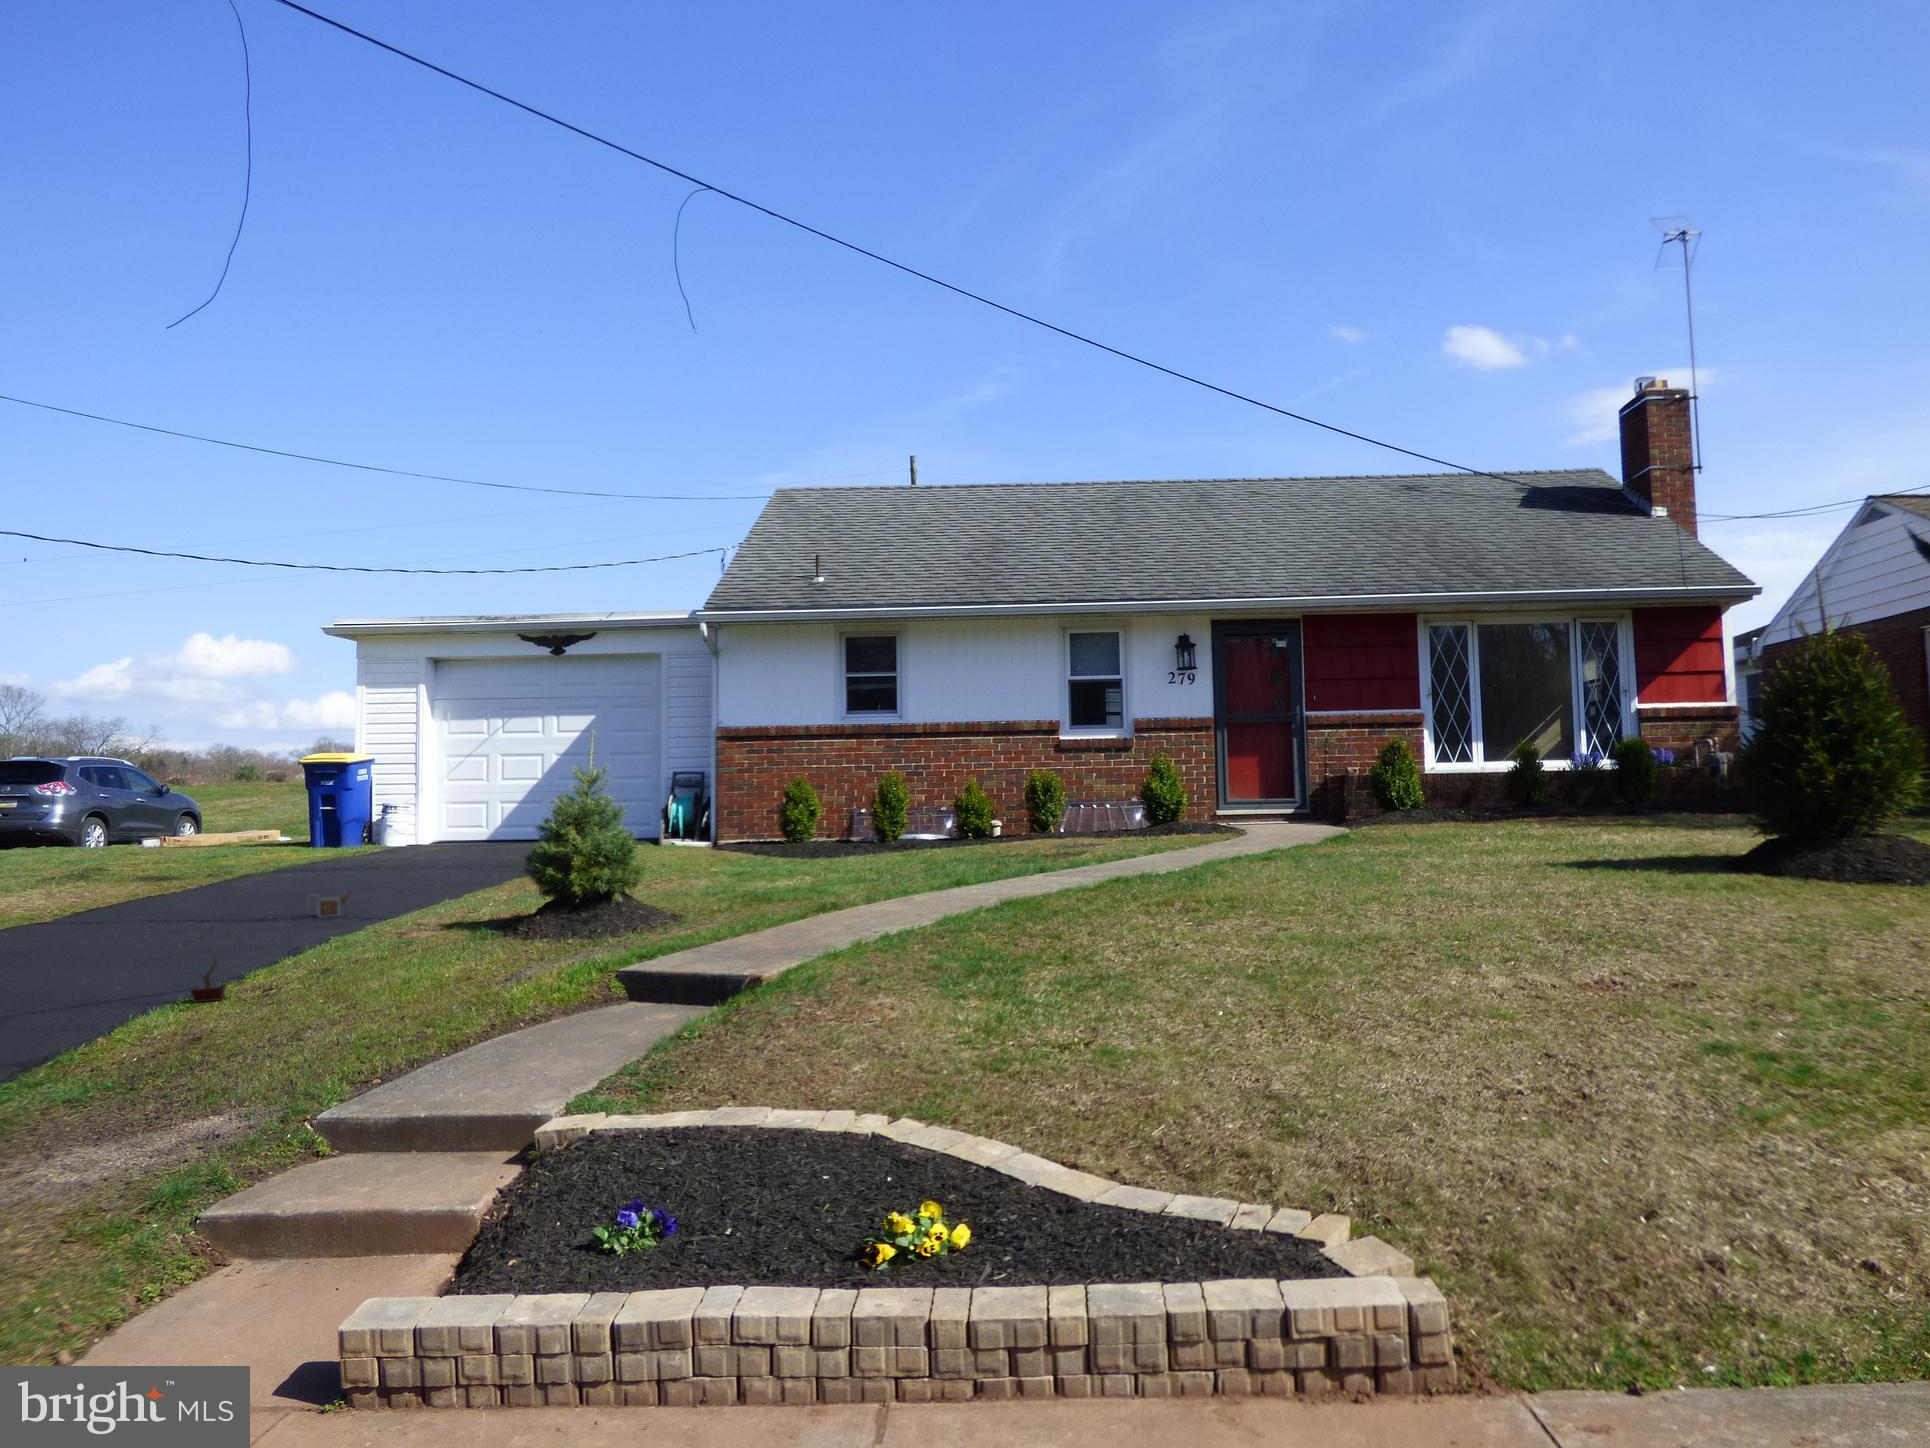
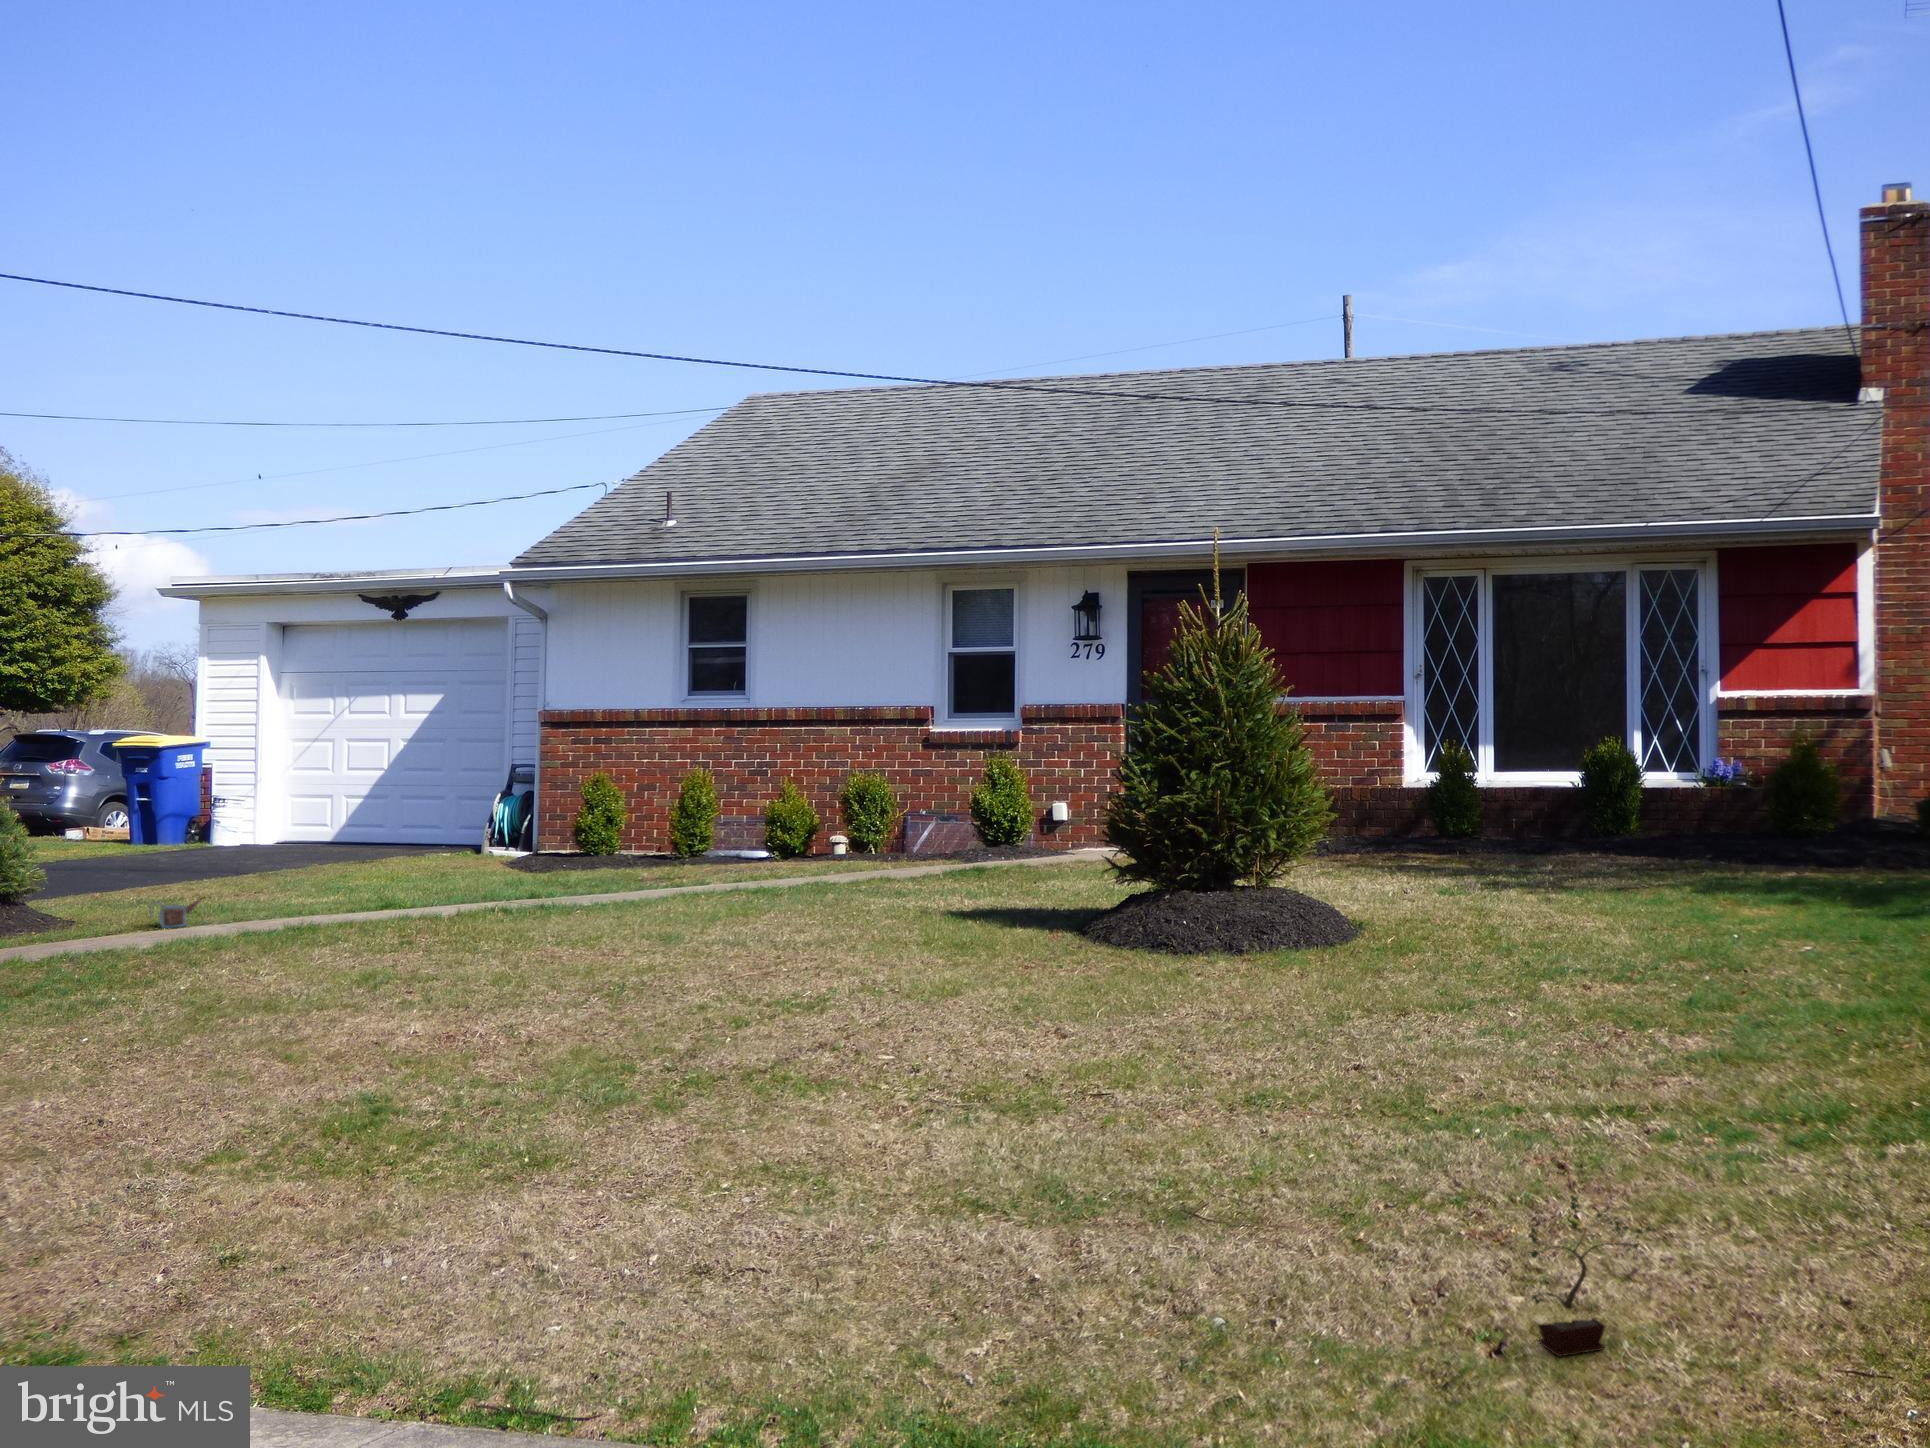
potted plant: present [181,925,245,1002] -> present [1528,1195,1657,1357]

